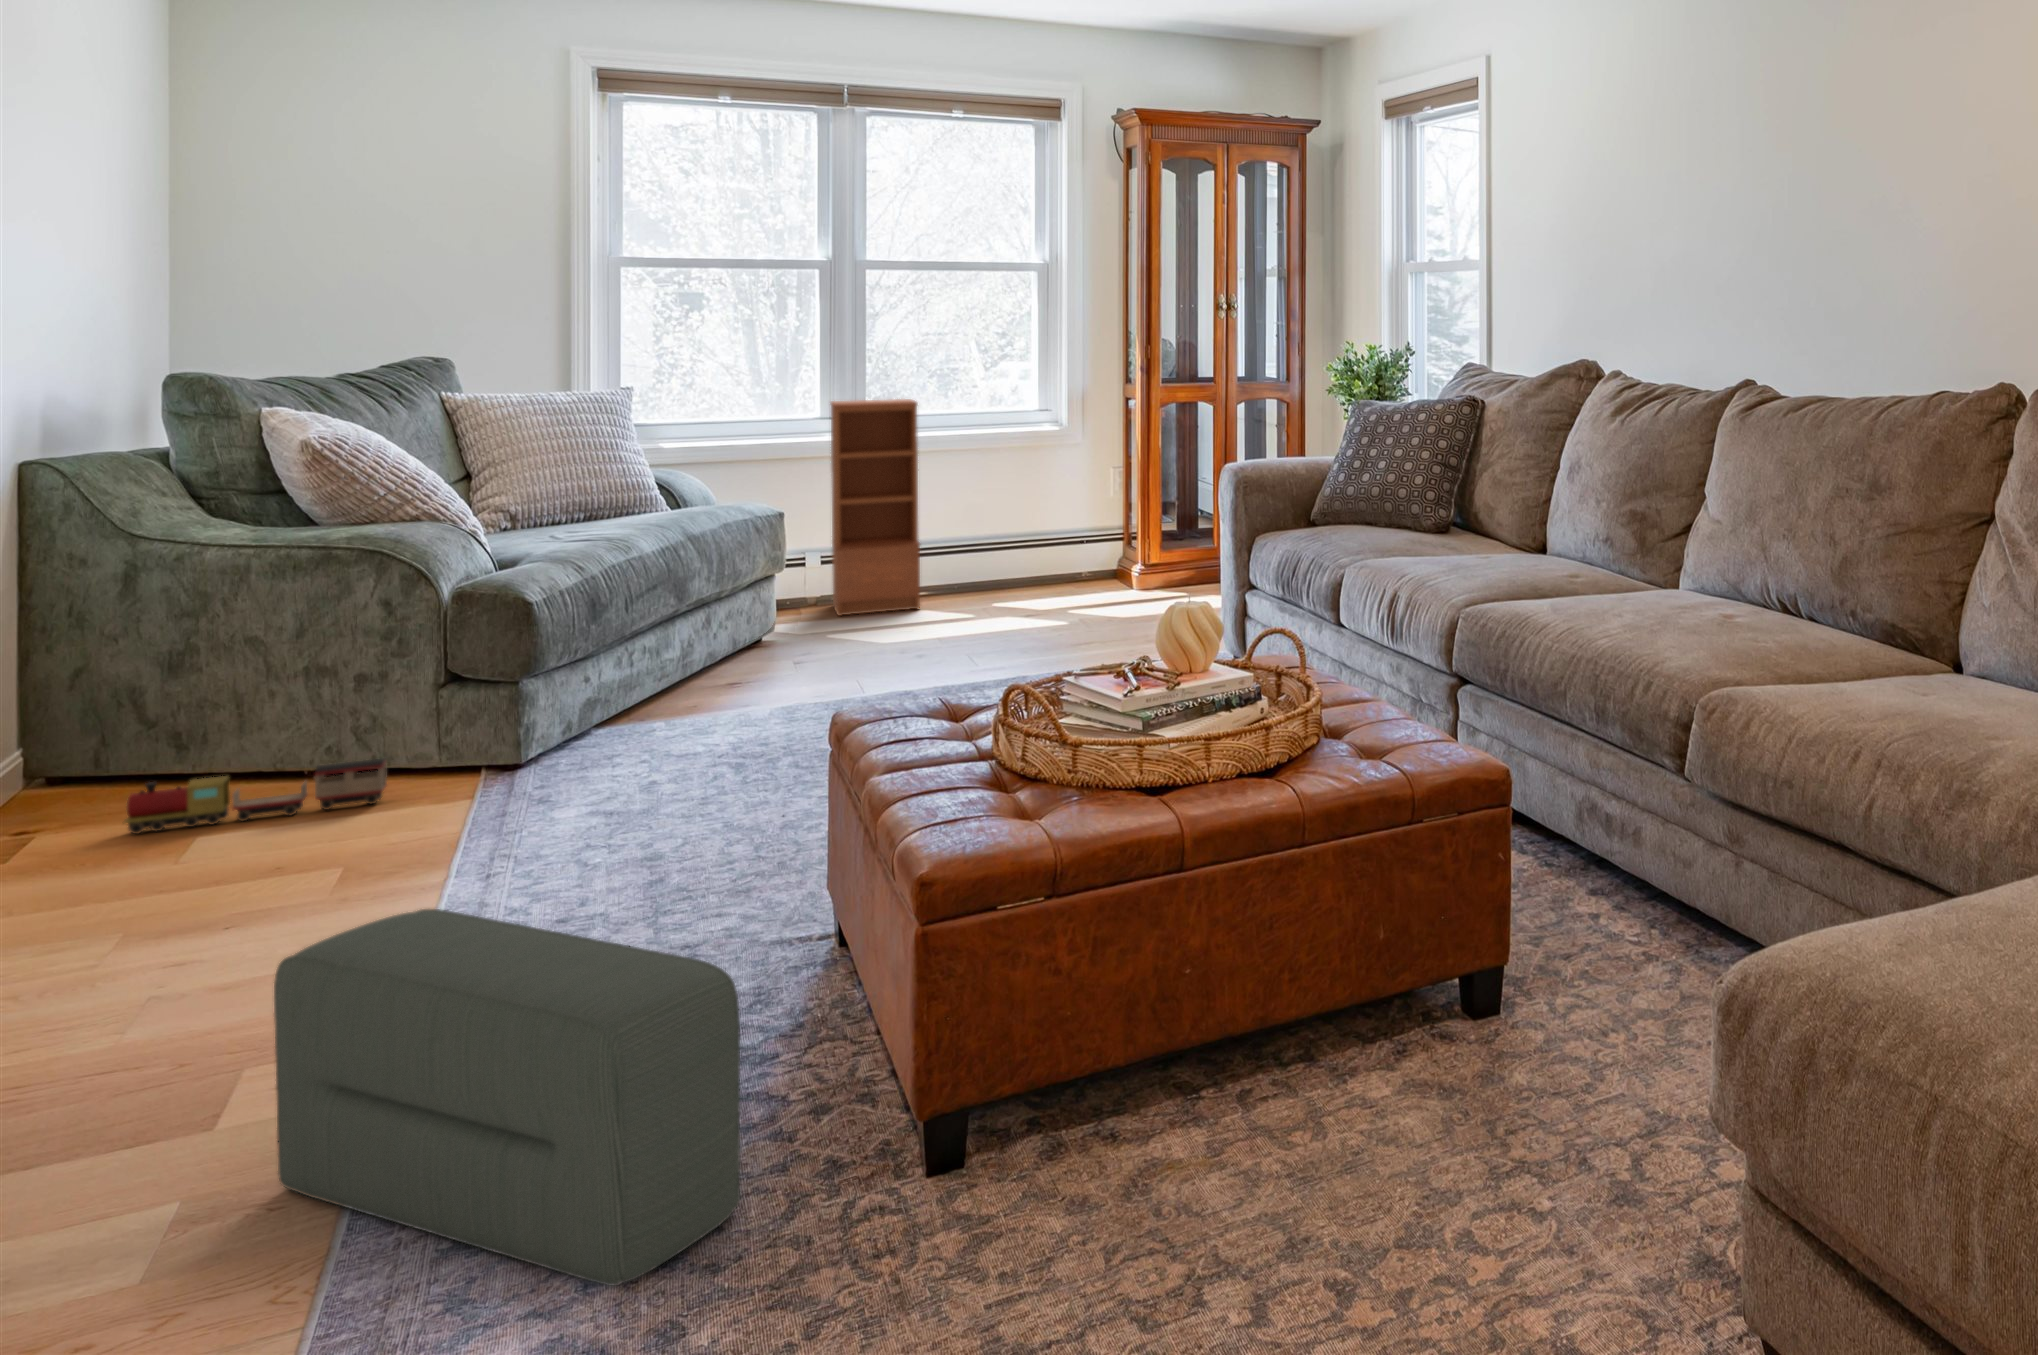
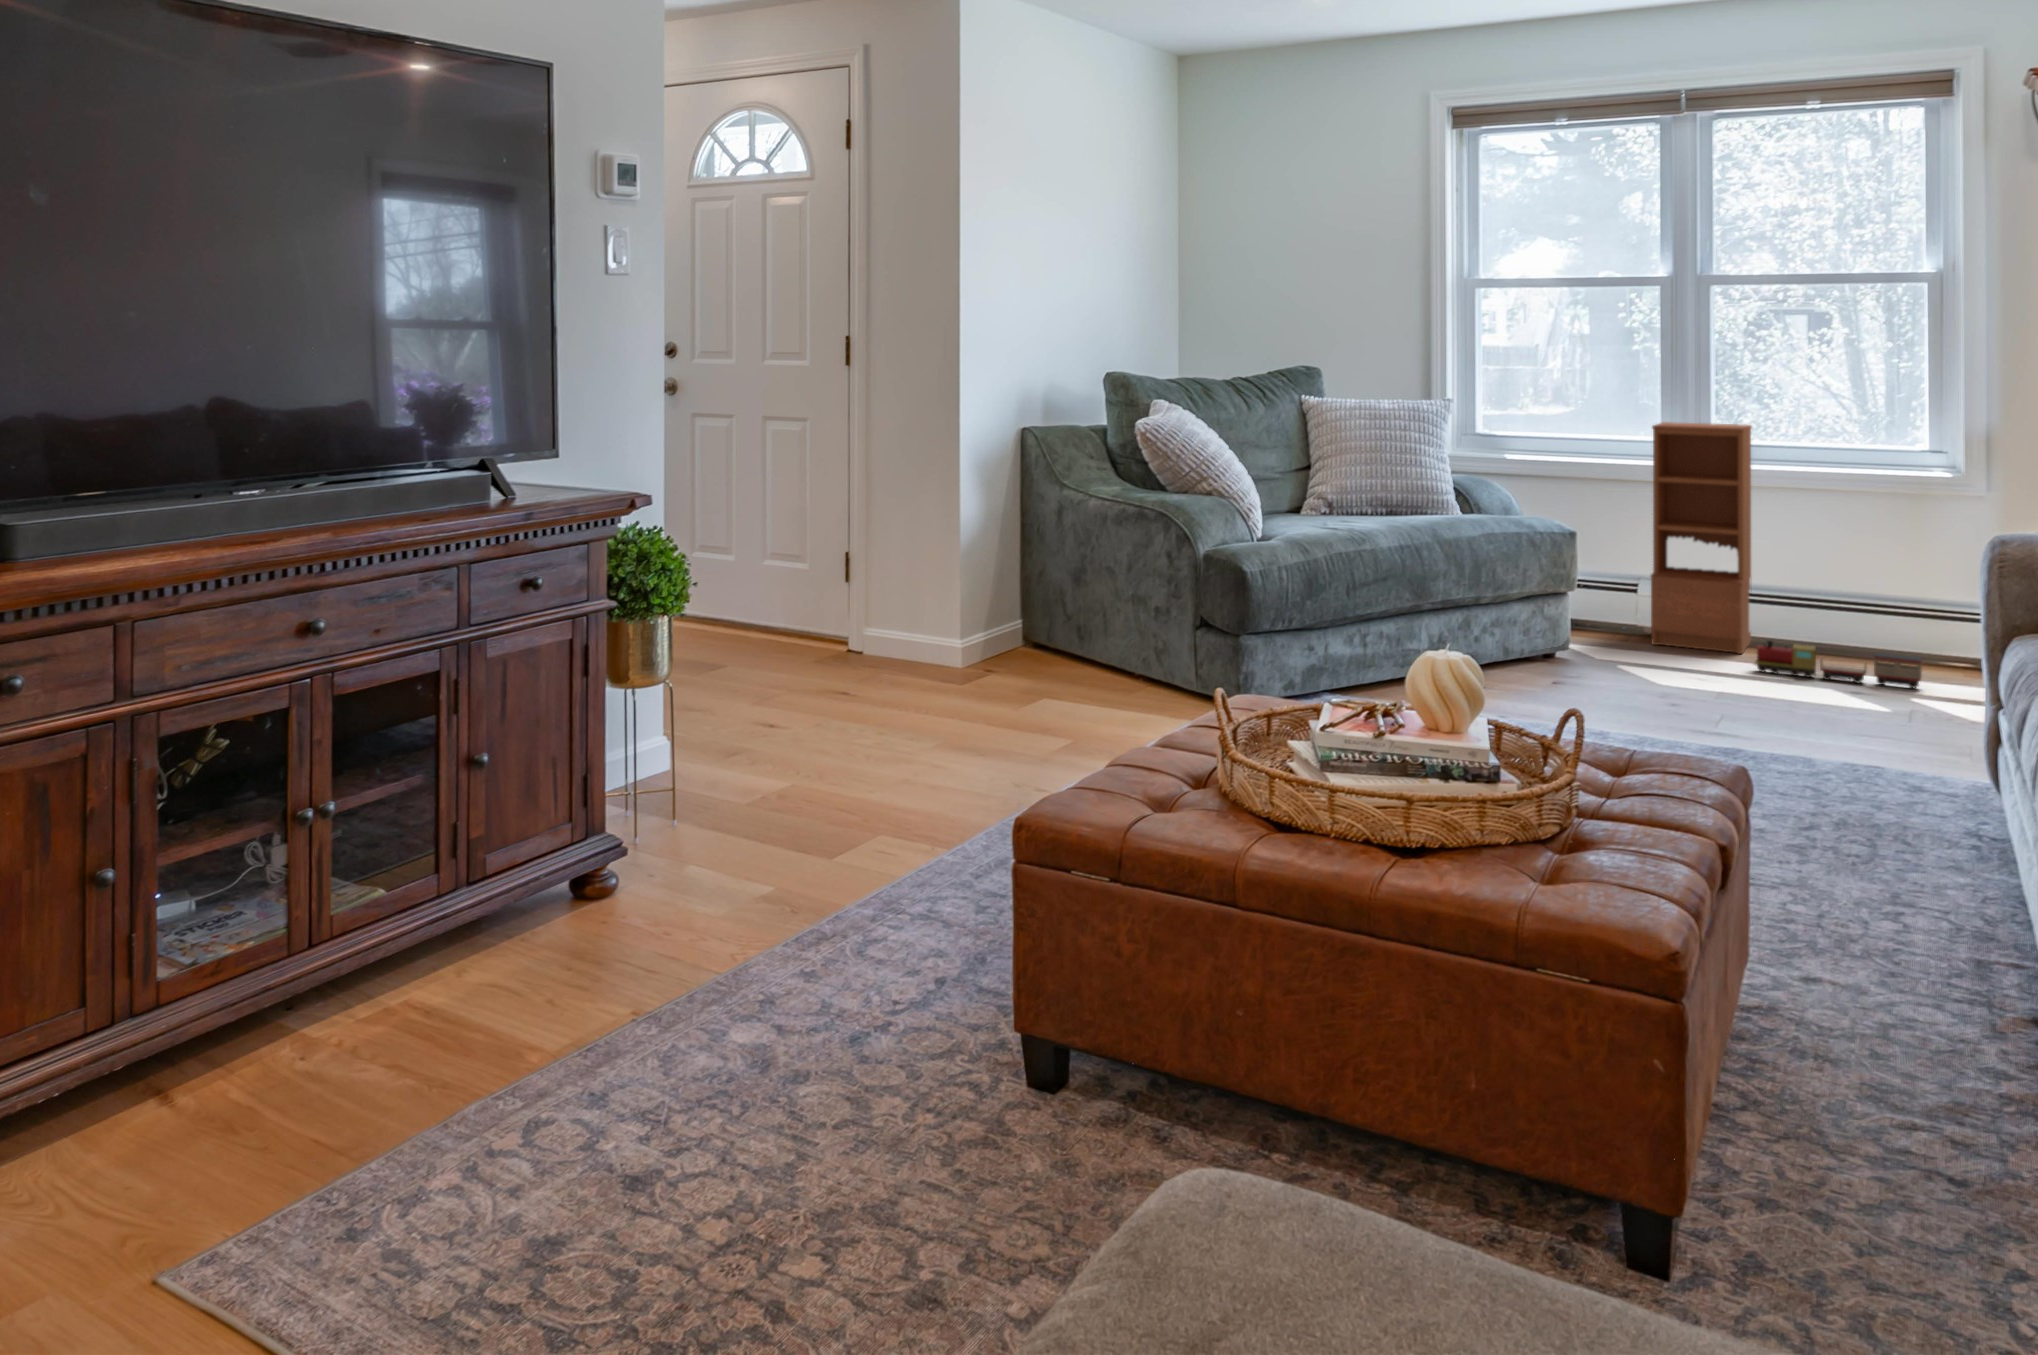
toy train: present [124,758,387,834] -> present [1755,640,1922,689]
pouf: present [274,909,740,1286] -> none [780,756,906,1053]

